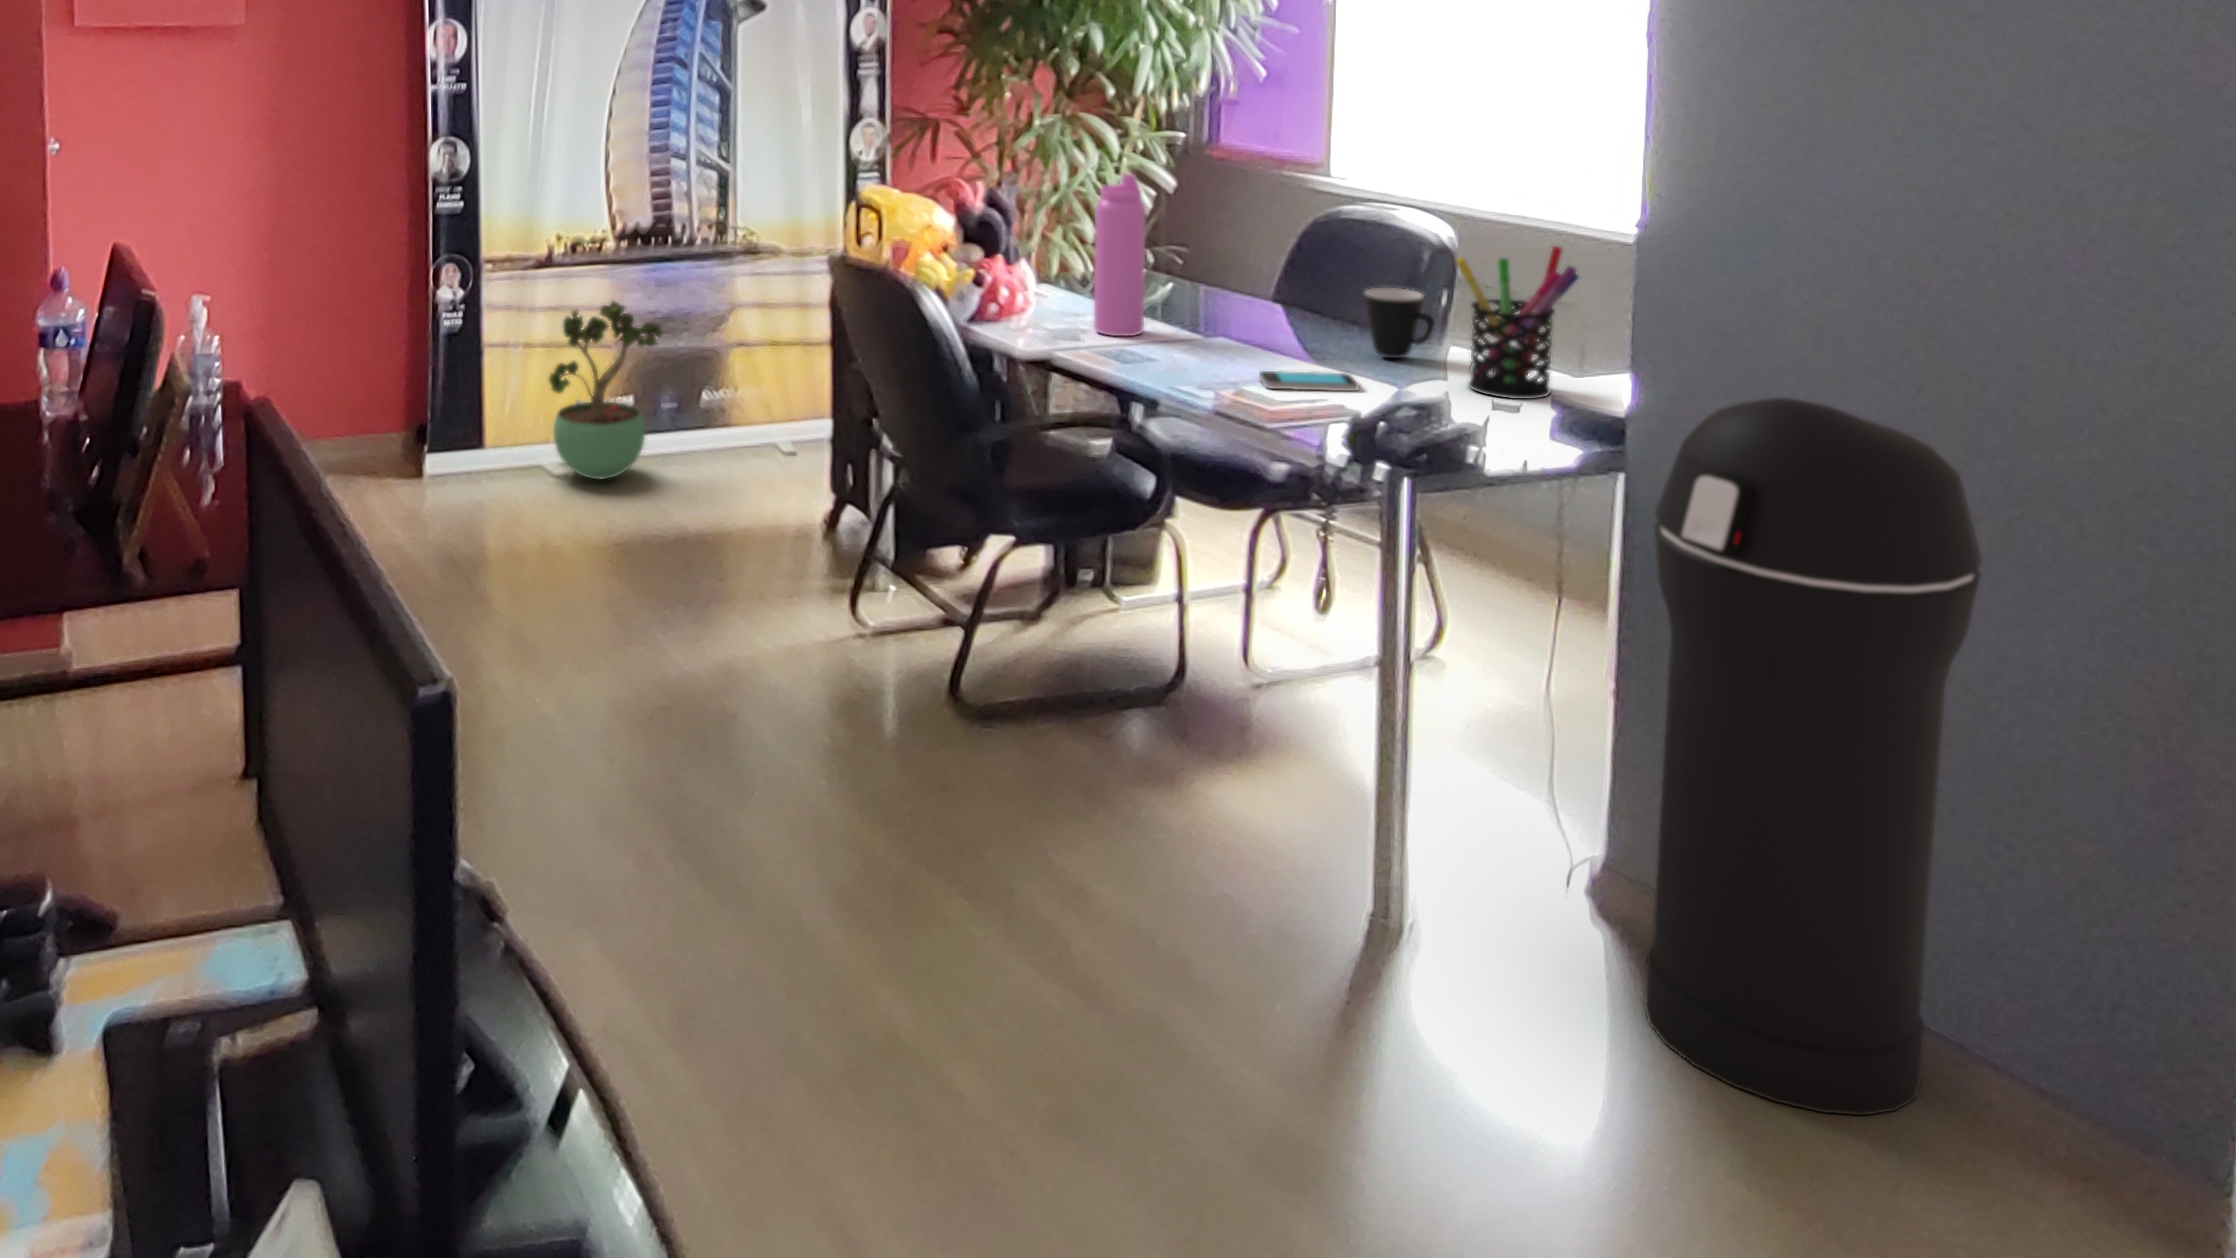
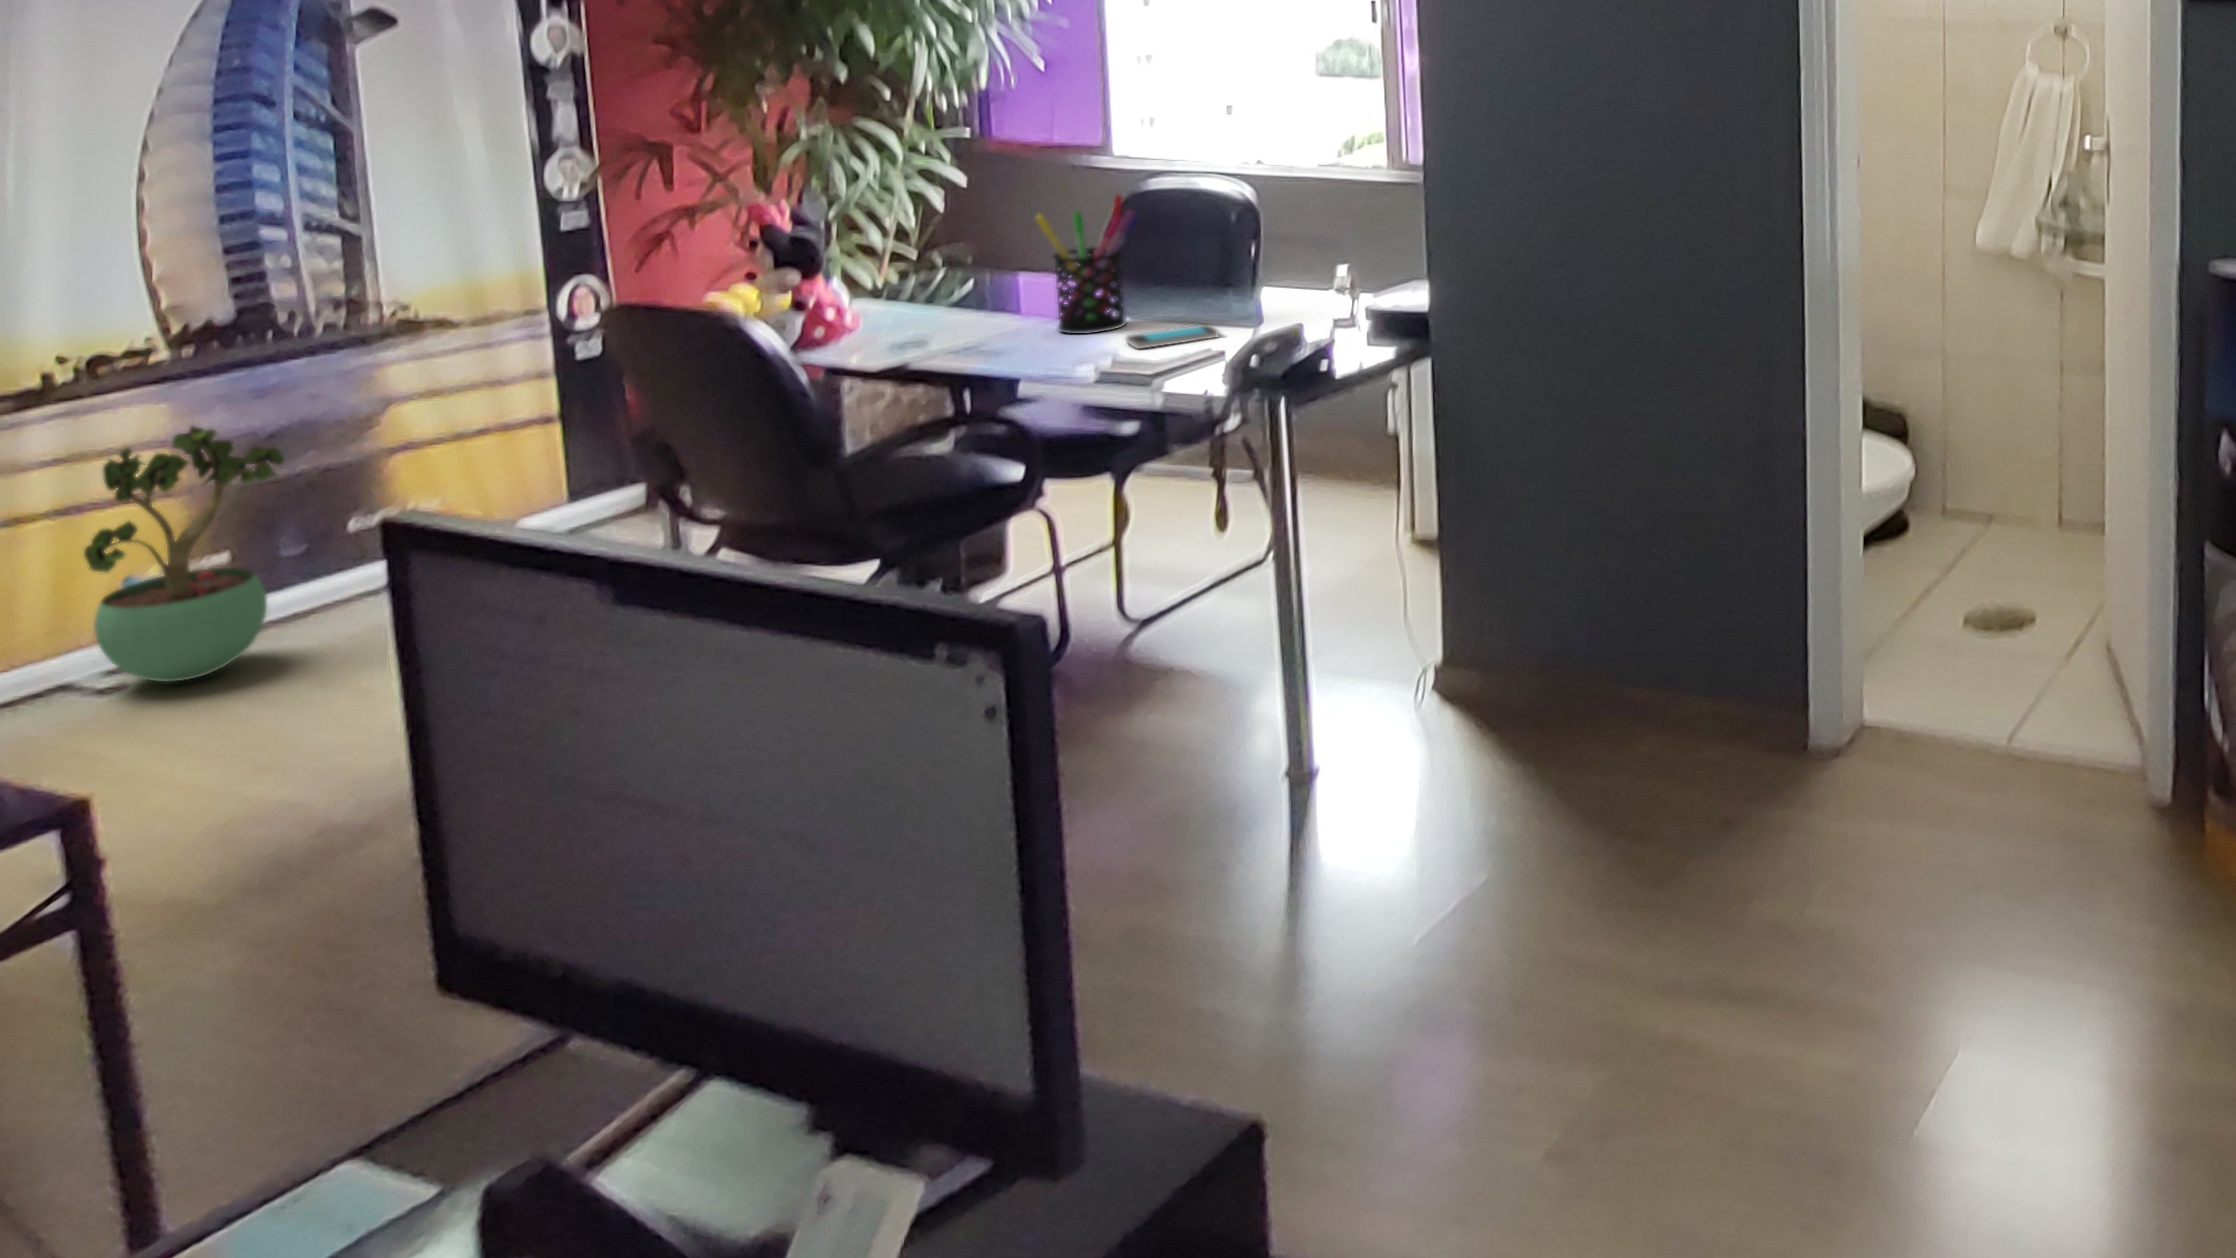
water bottle: present [1094,174,1146,336] -> none [925,164,989,335]
pen holder: present [1456,246,1579,399] -> present [1036,195,1137,334]
mug: present [1365,288,1435,358] -> none [1204,244,1268,309]
trash can: present [1644,397,1982,1115] -> none [1482,264,1685,809]

